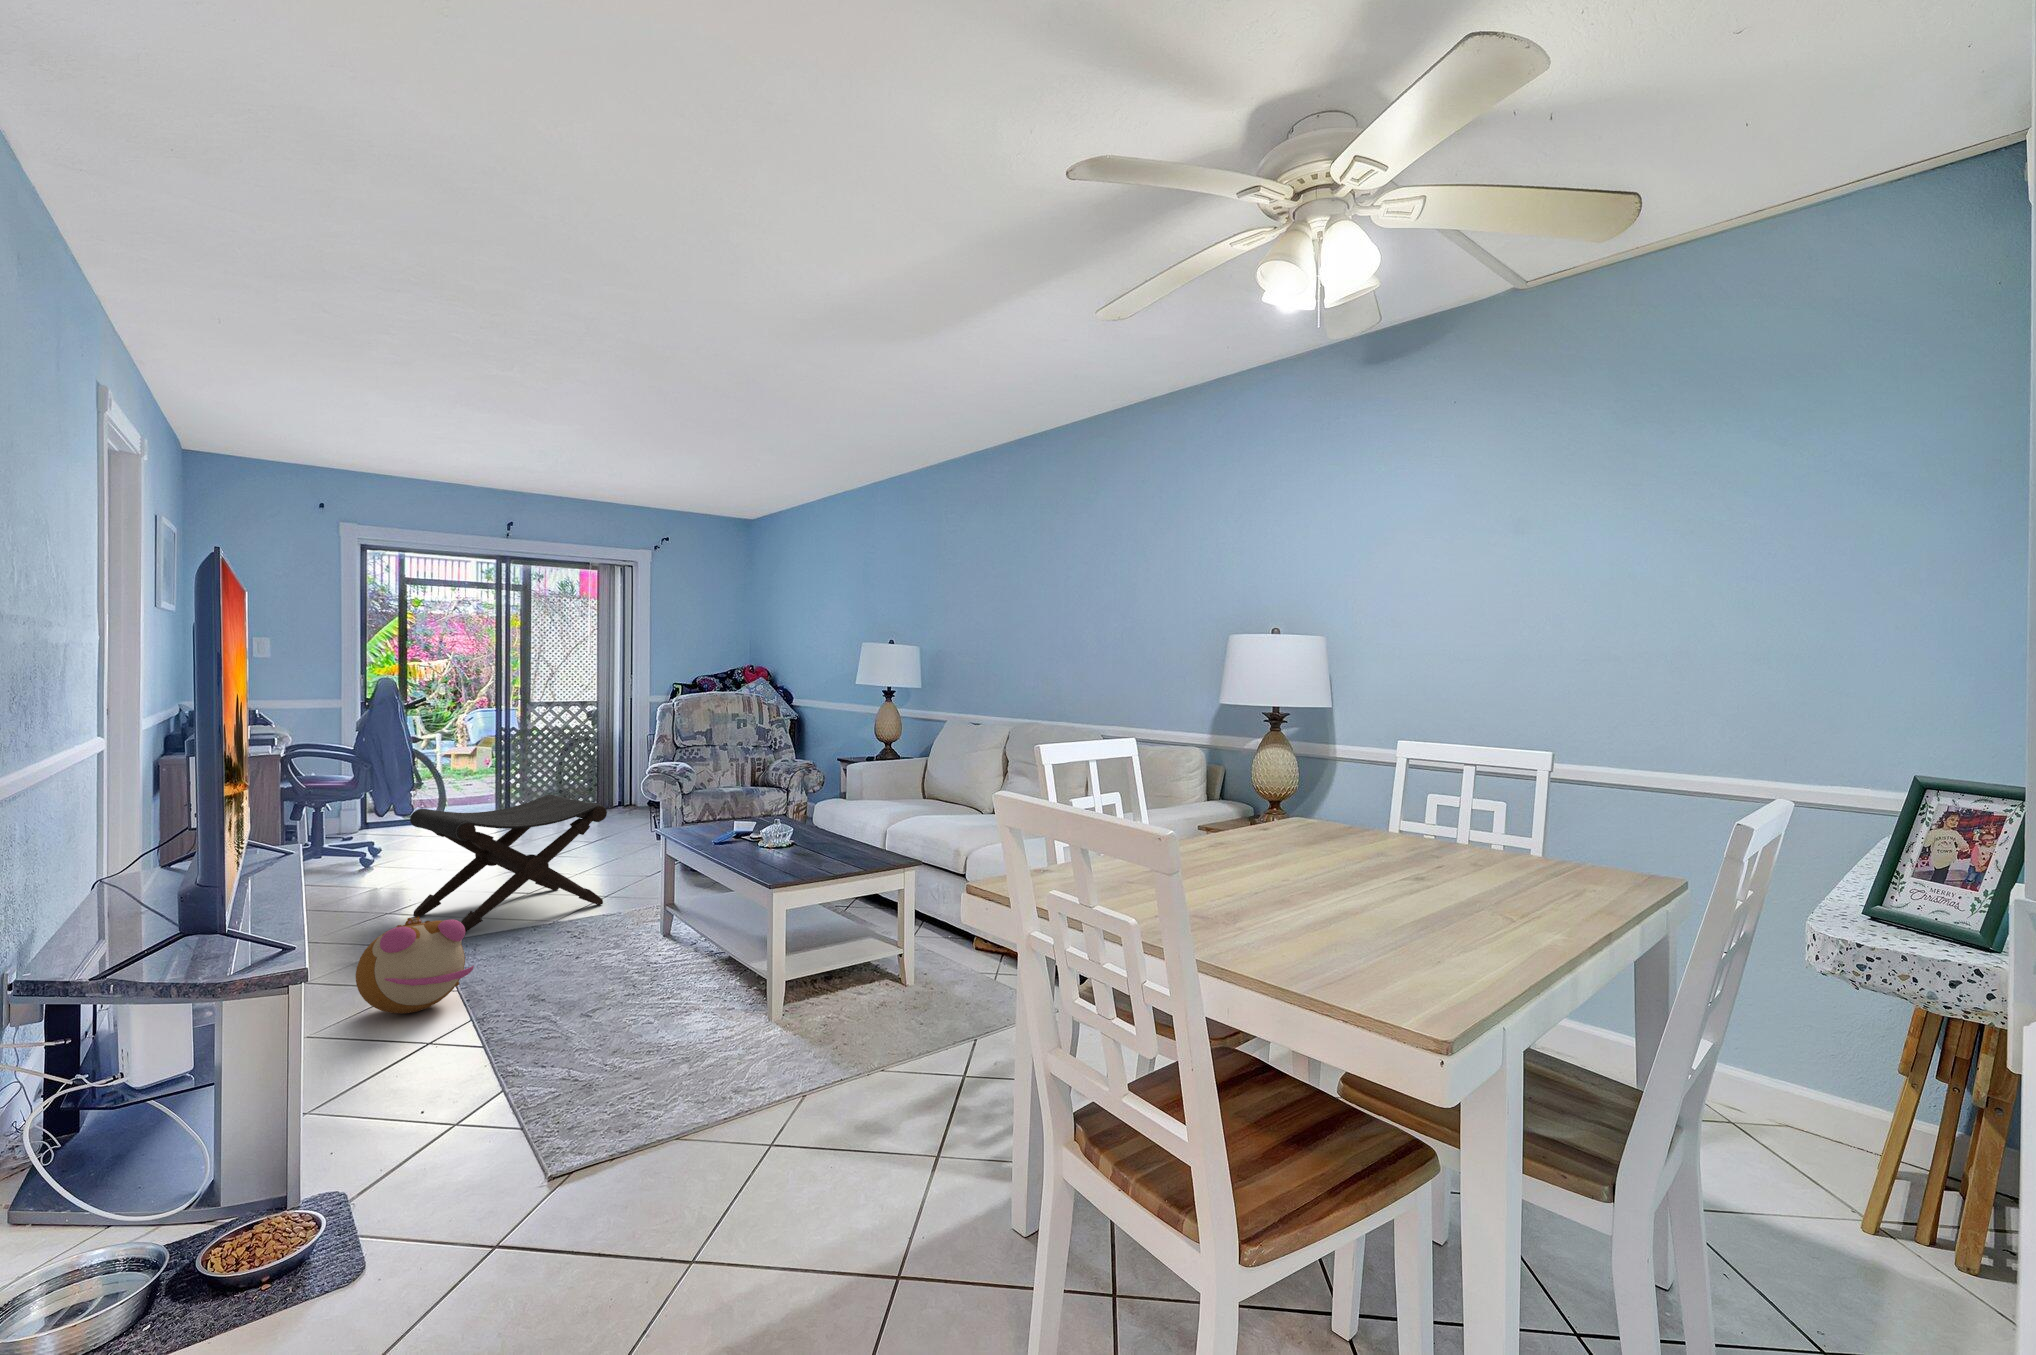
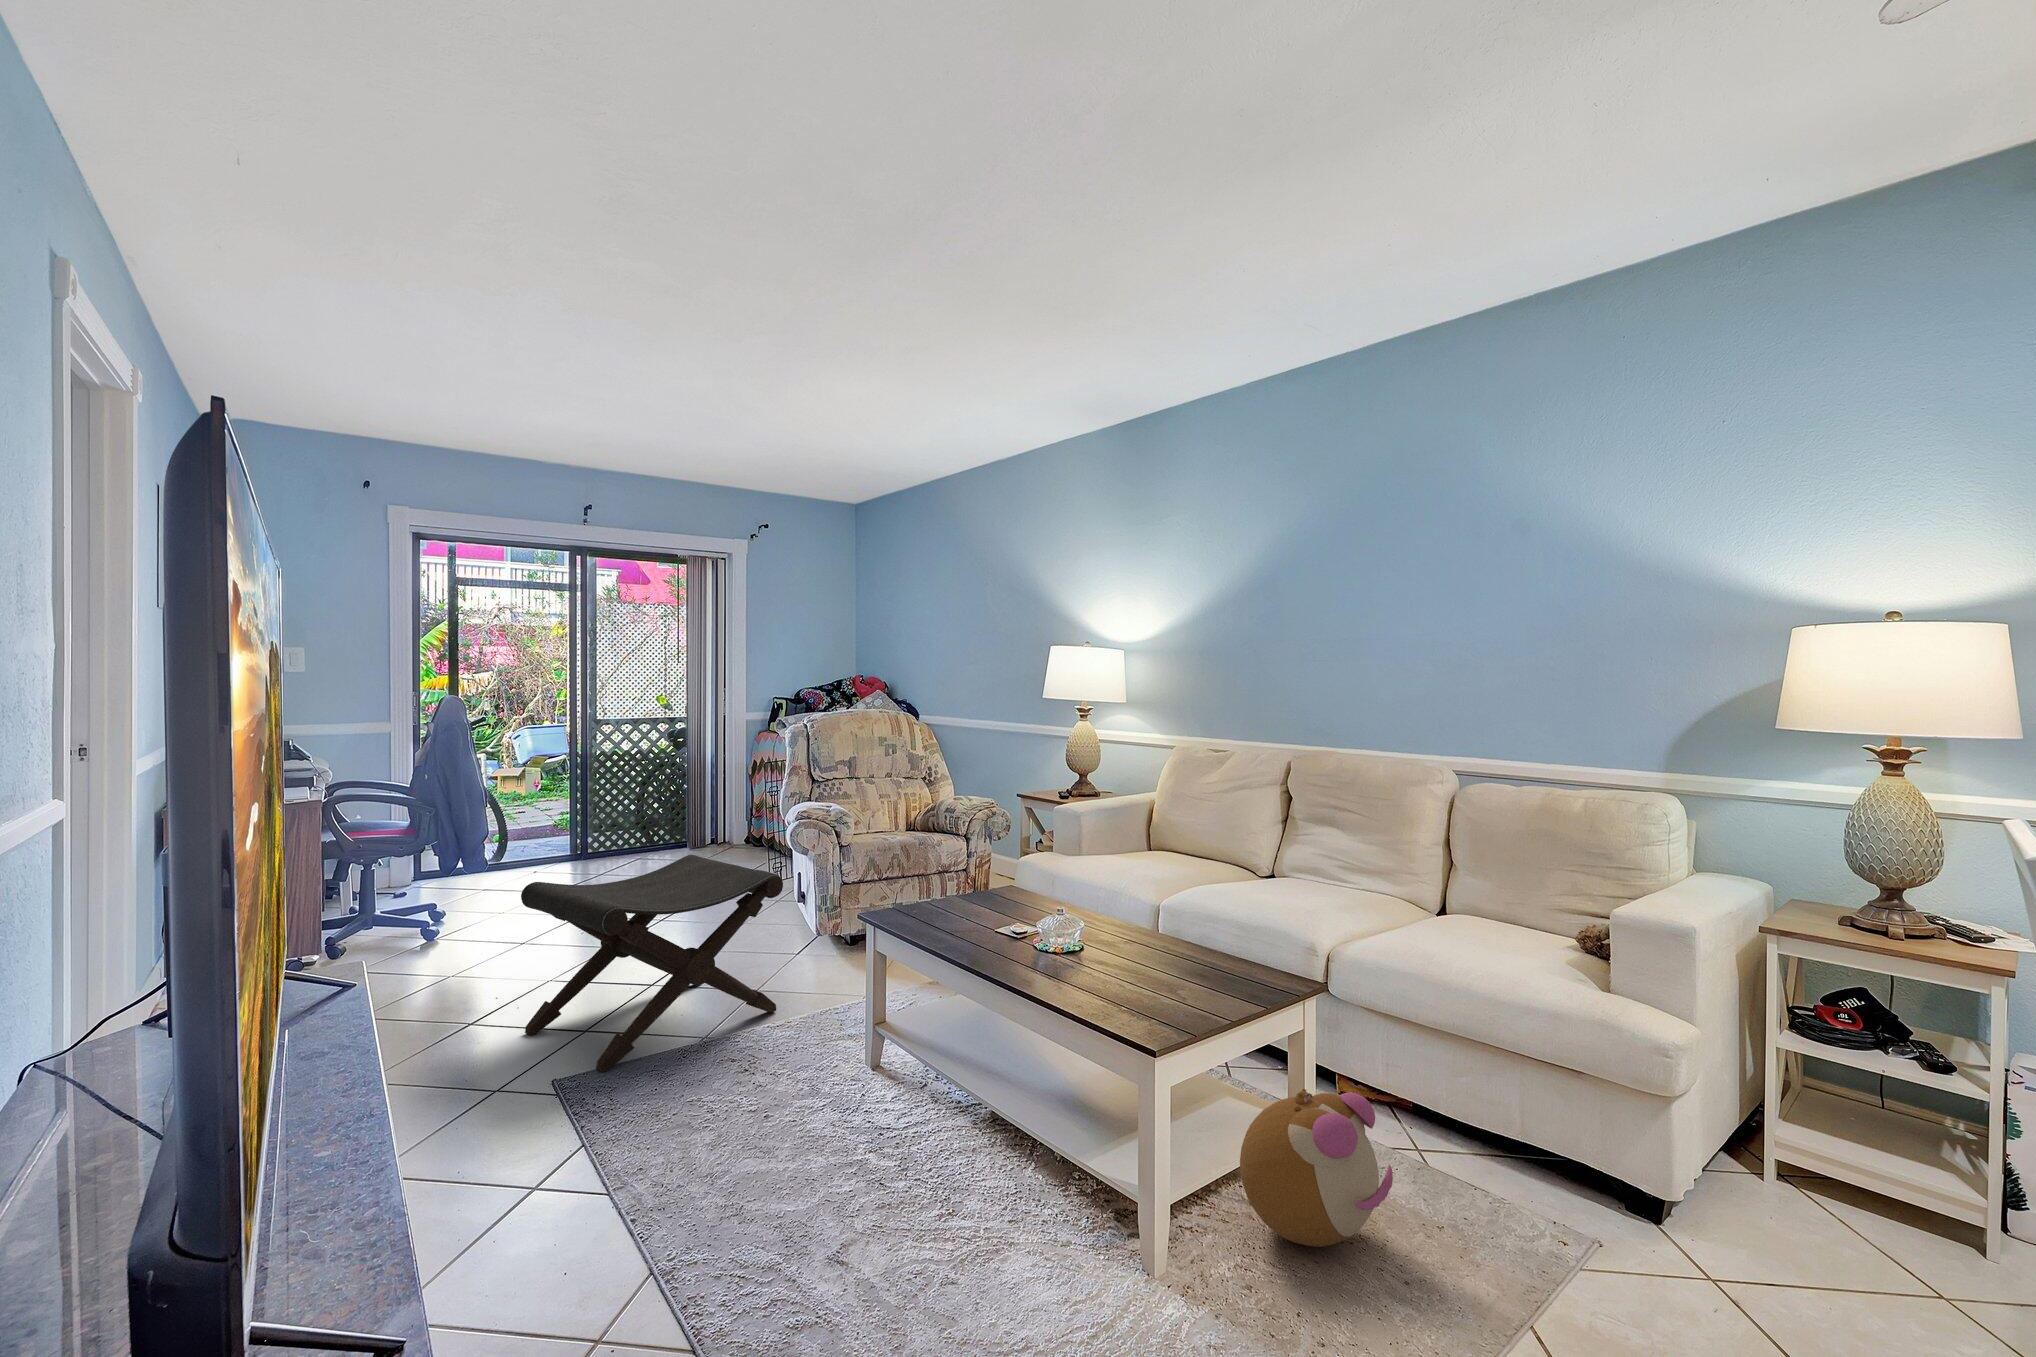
plush toy: present [356,917,474,1014] -> present [1240,1089,1393,1247]

